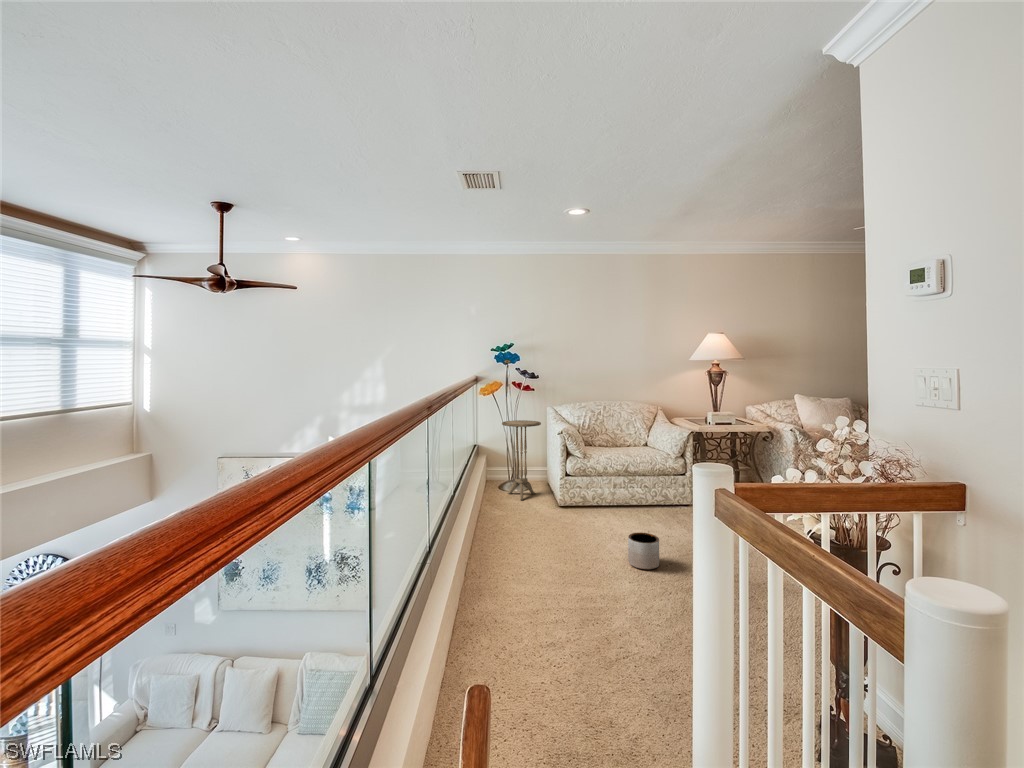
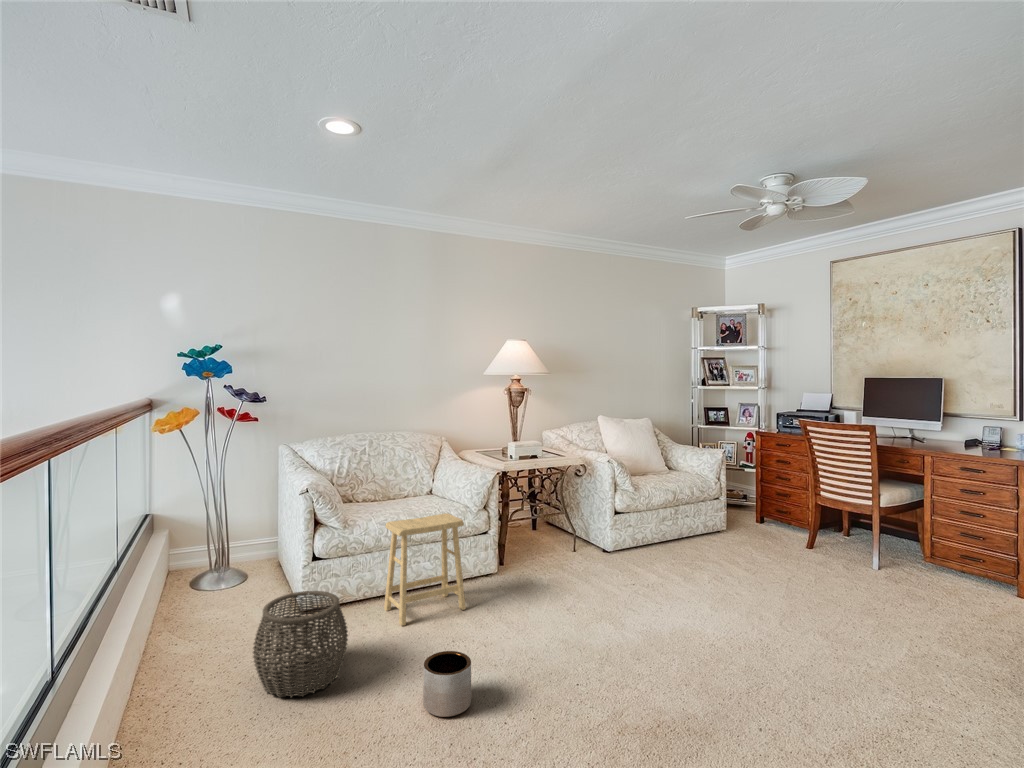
side table: present [502,420,541,500] -> none [196,471,269,609]
footstool: none [610,455,665,523] -> present [384,513,466,626]
woven basket: none [532,488,585,544] -> present [253,591,348,698]

